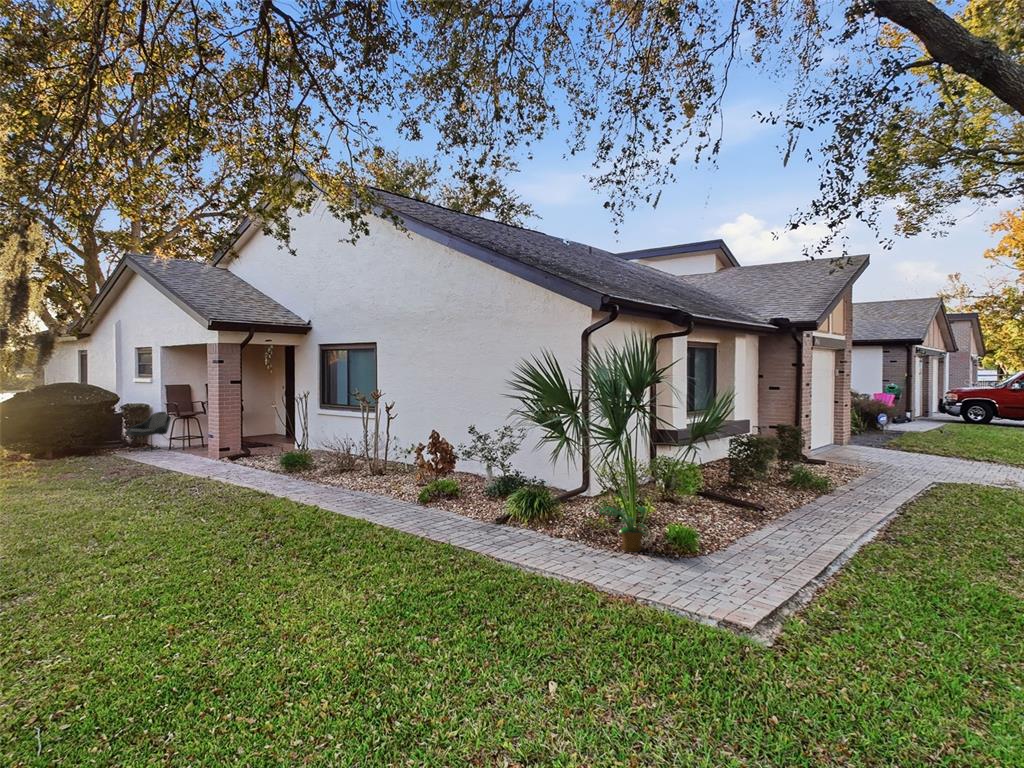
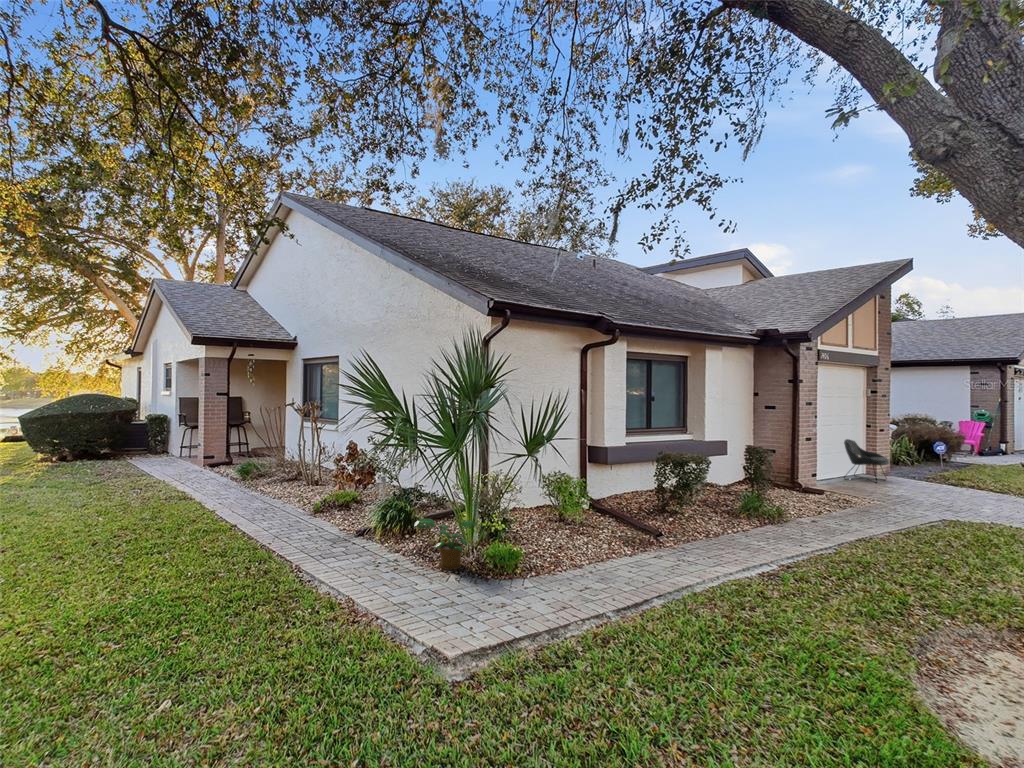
lounge chair: present [126,412,171,450] -> present [844,439,889,483]

